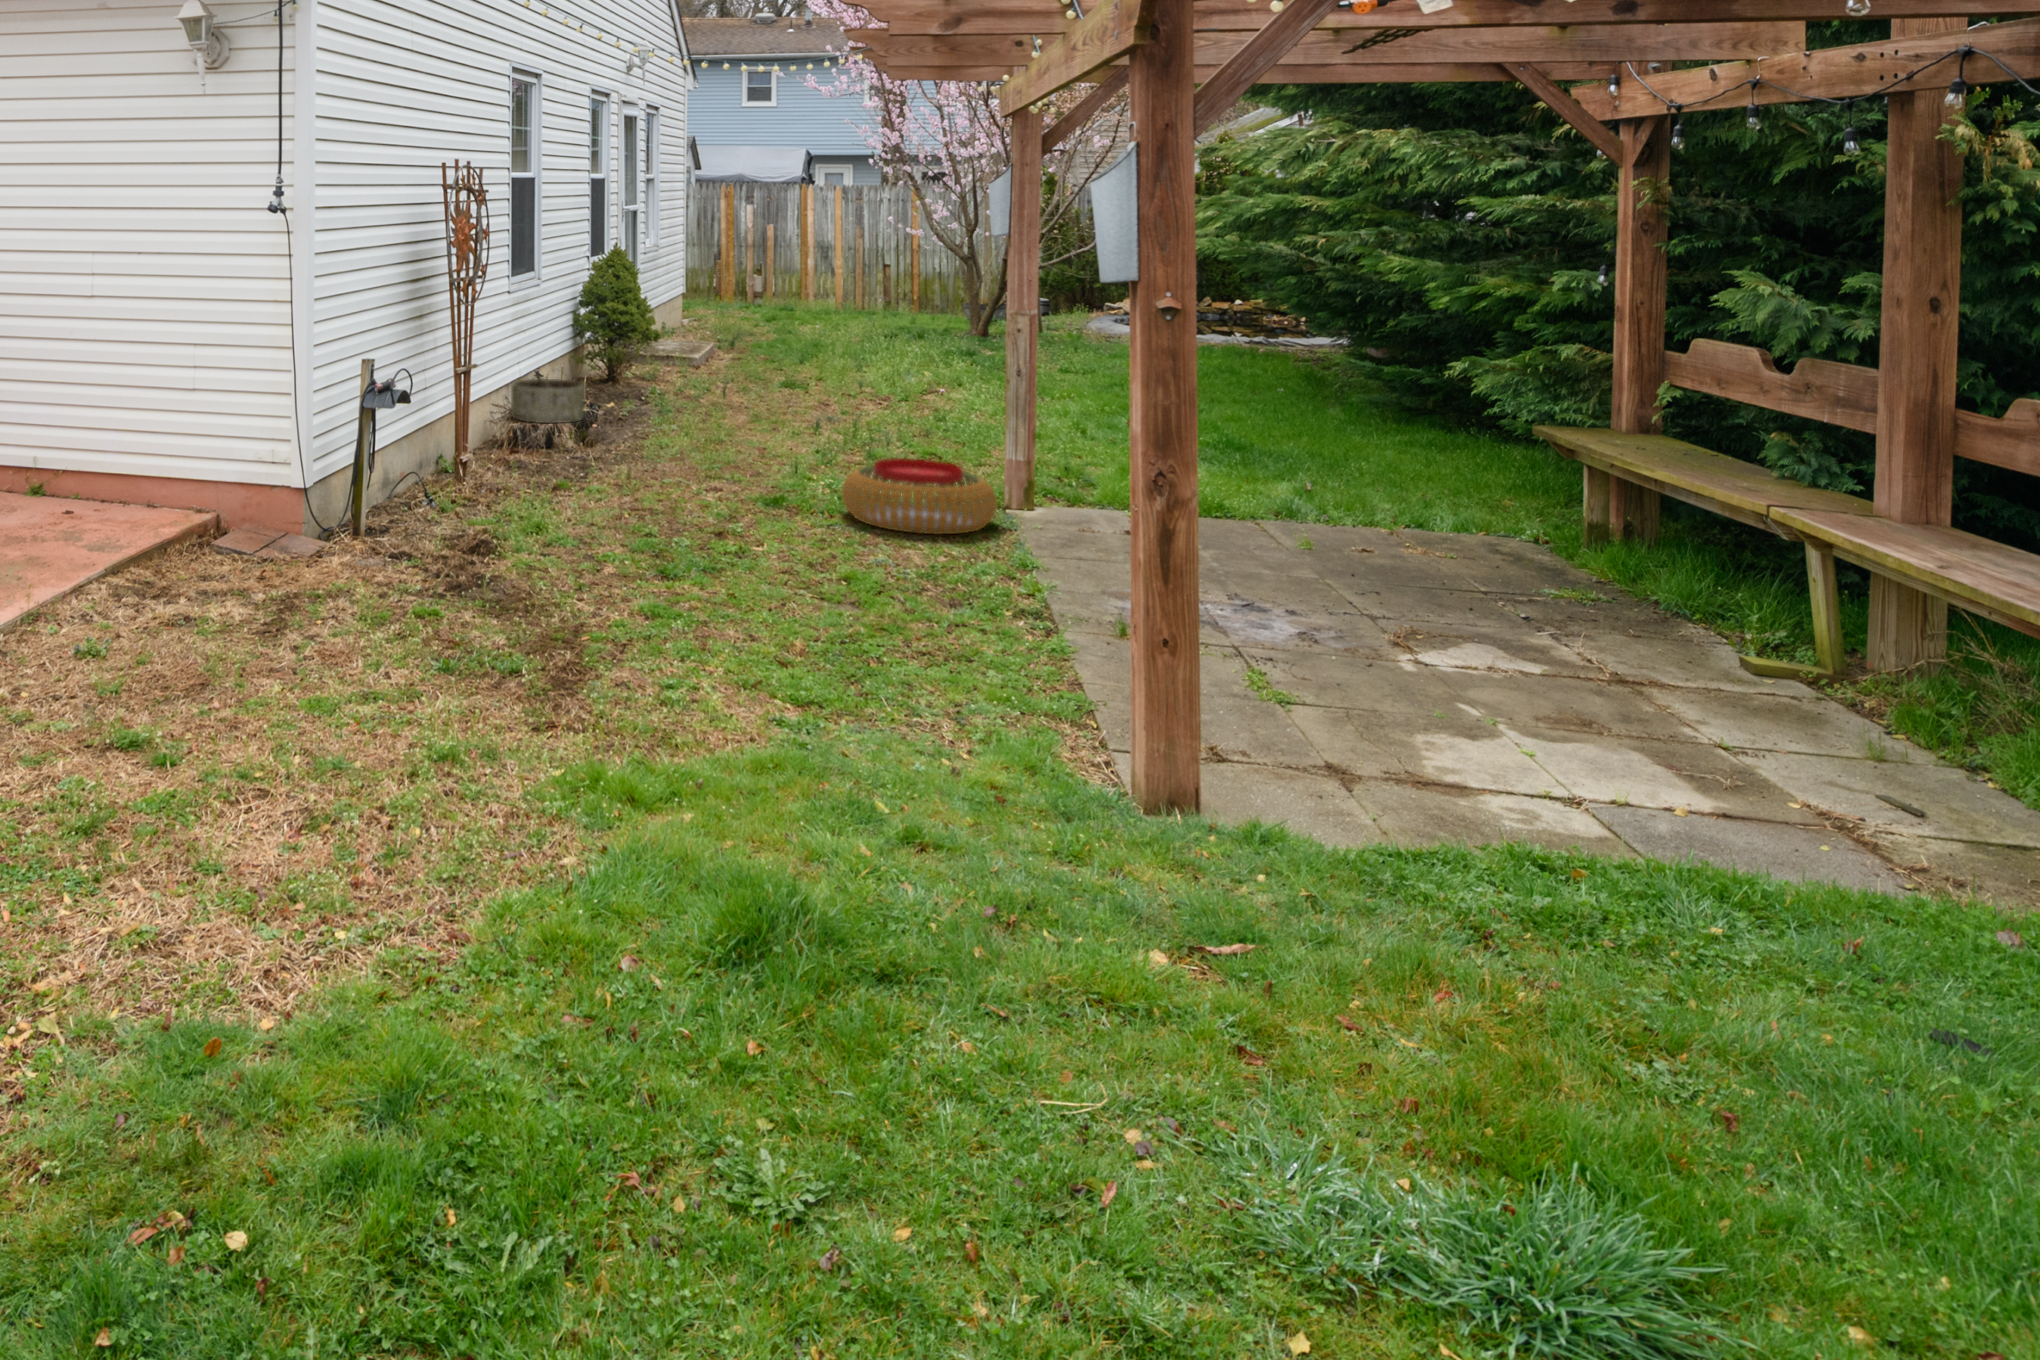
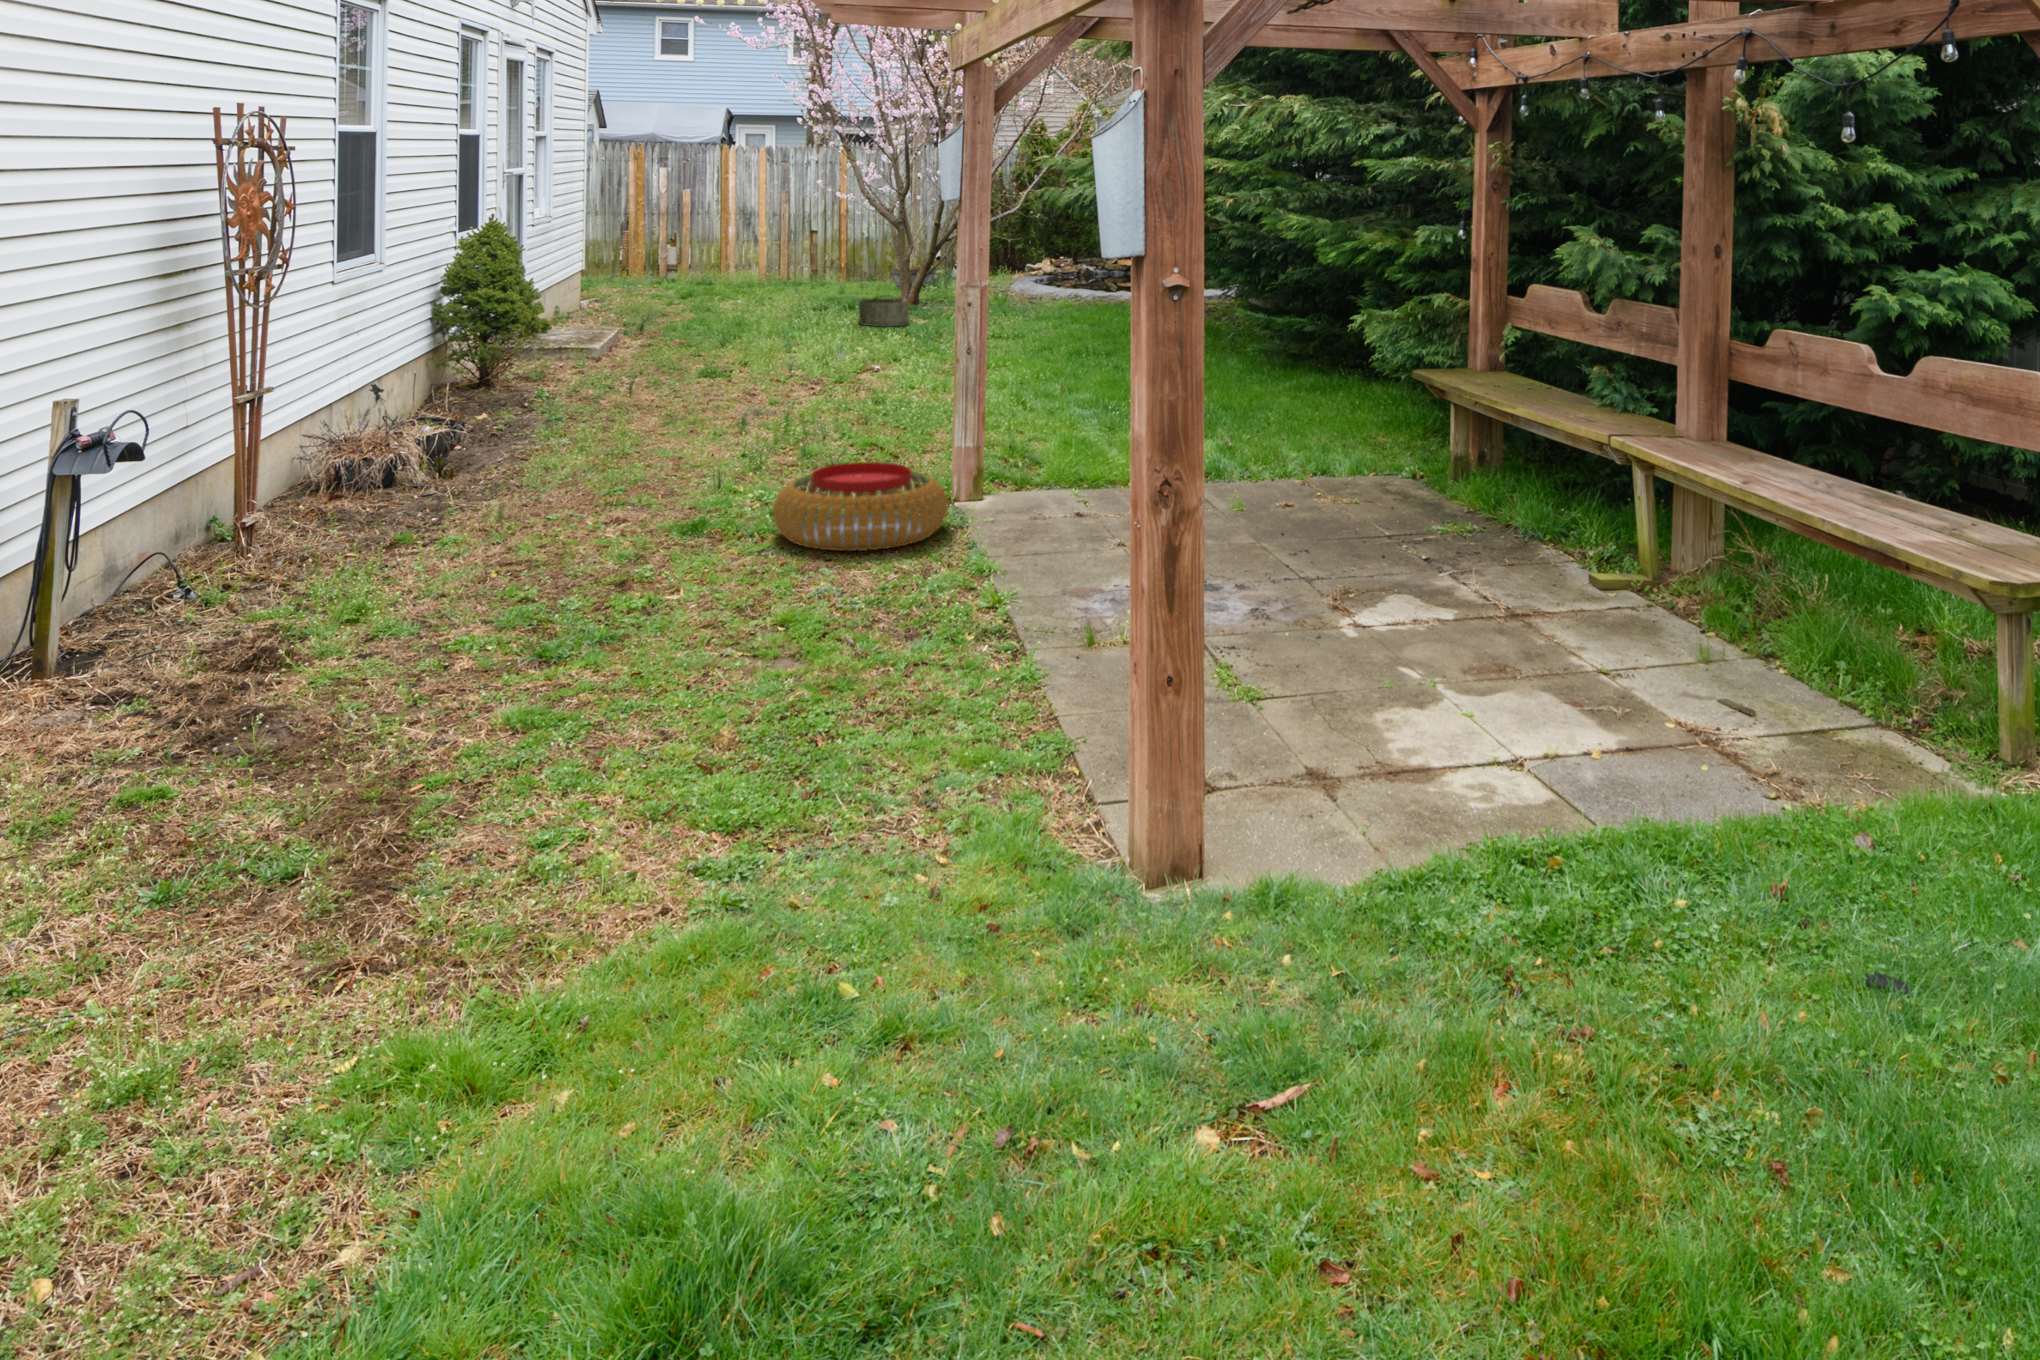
basket: present [511,378,585,423] -> present [859,295,909,327]

